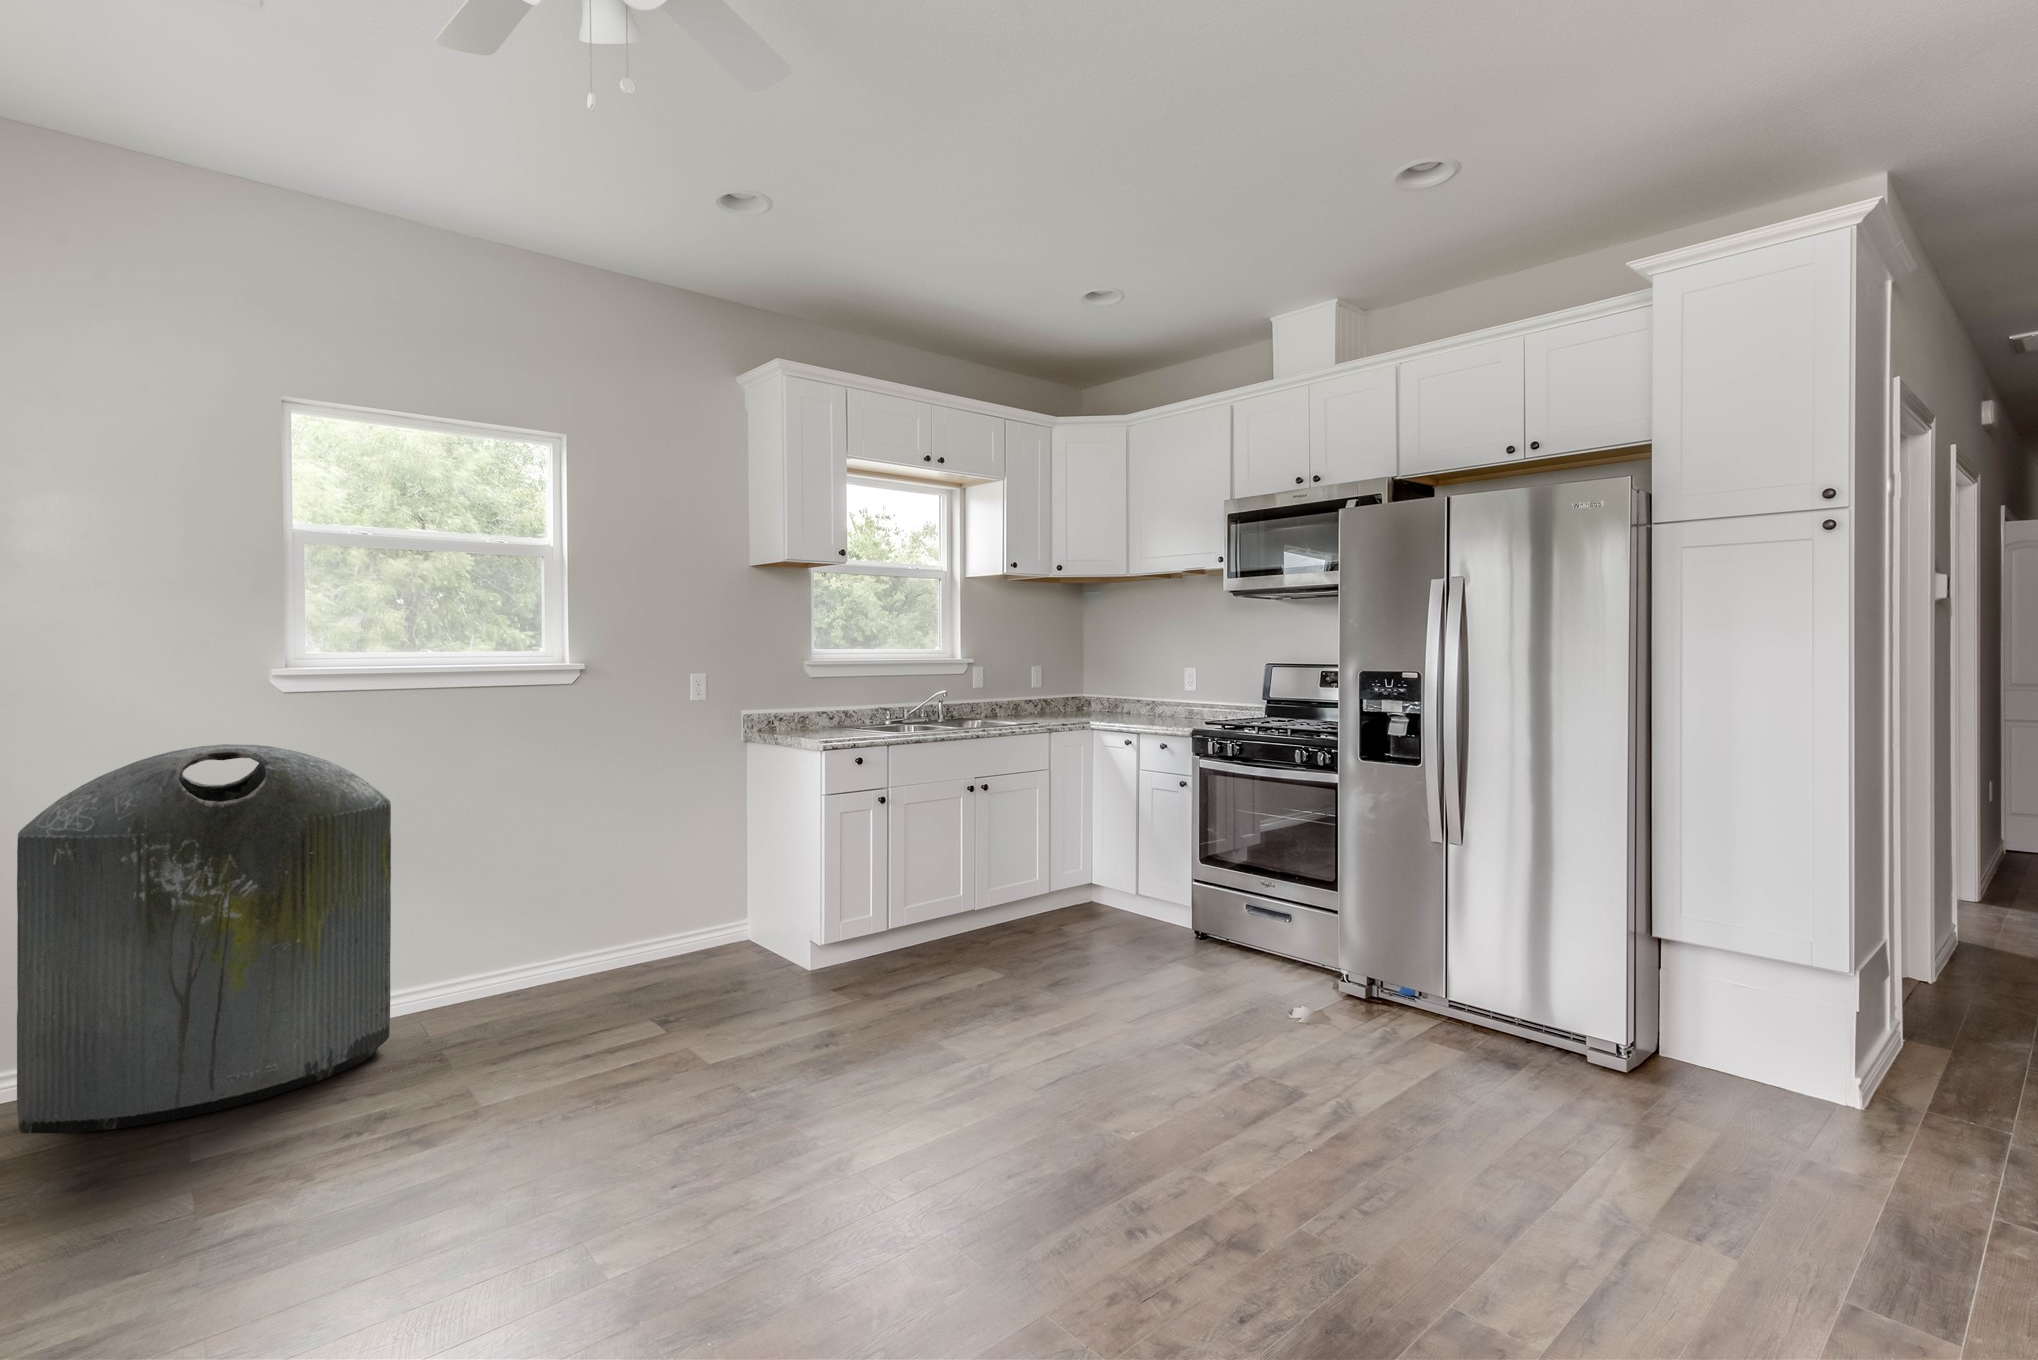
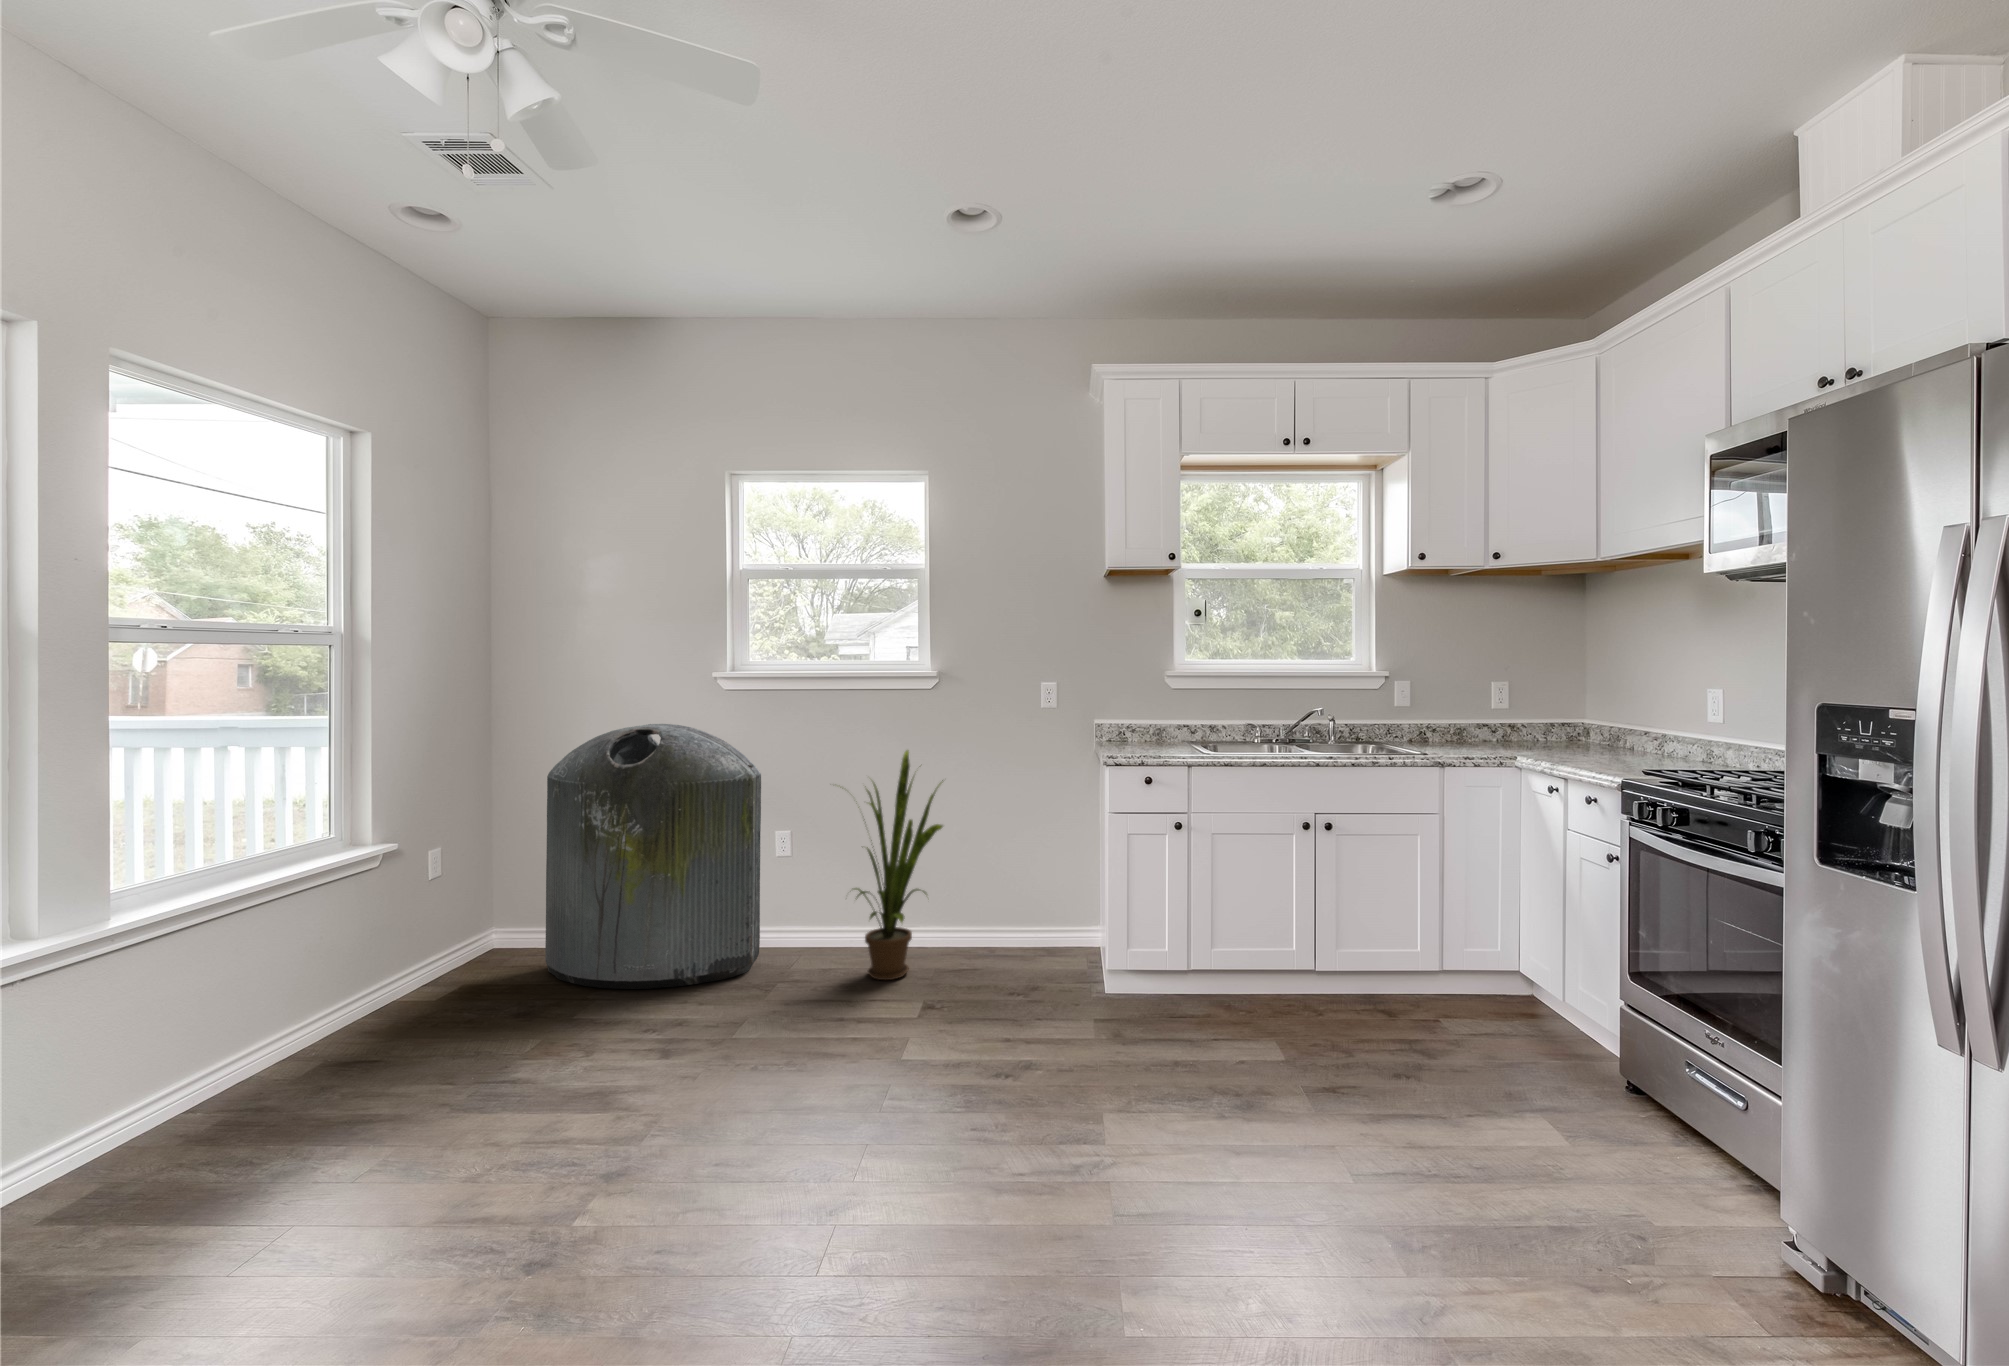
house plant: none [486,756,640,1015] -> present [854,750,943,980]

